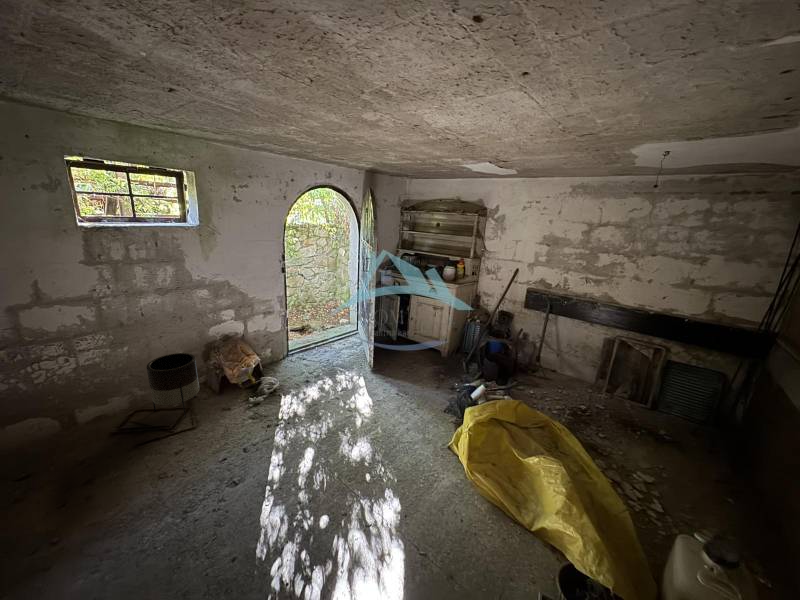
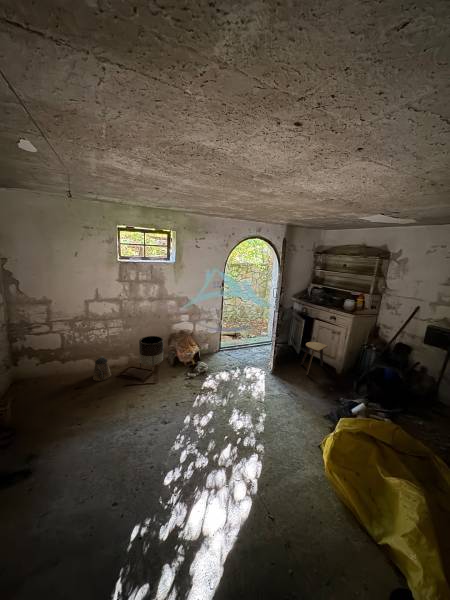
stool: none [401,323,431,365] -> present [301,342,327,375]
watering can: none [50,410,95,459] -> present [93,356,112,381]

